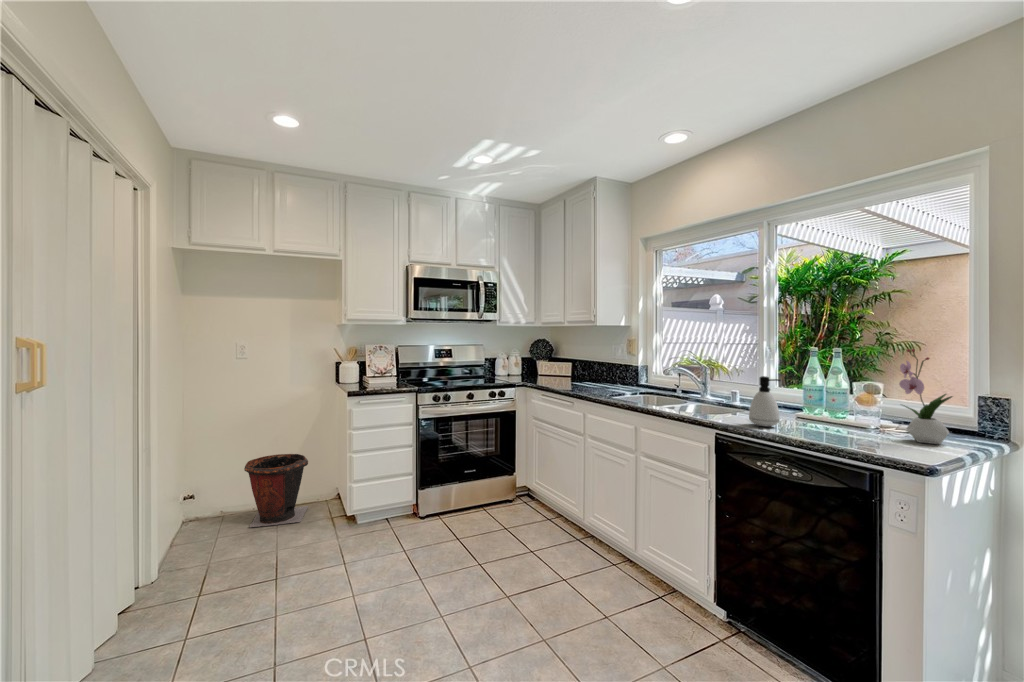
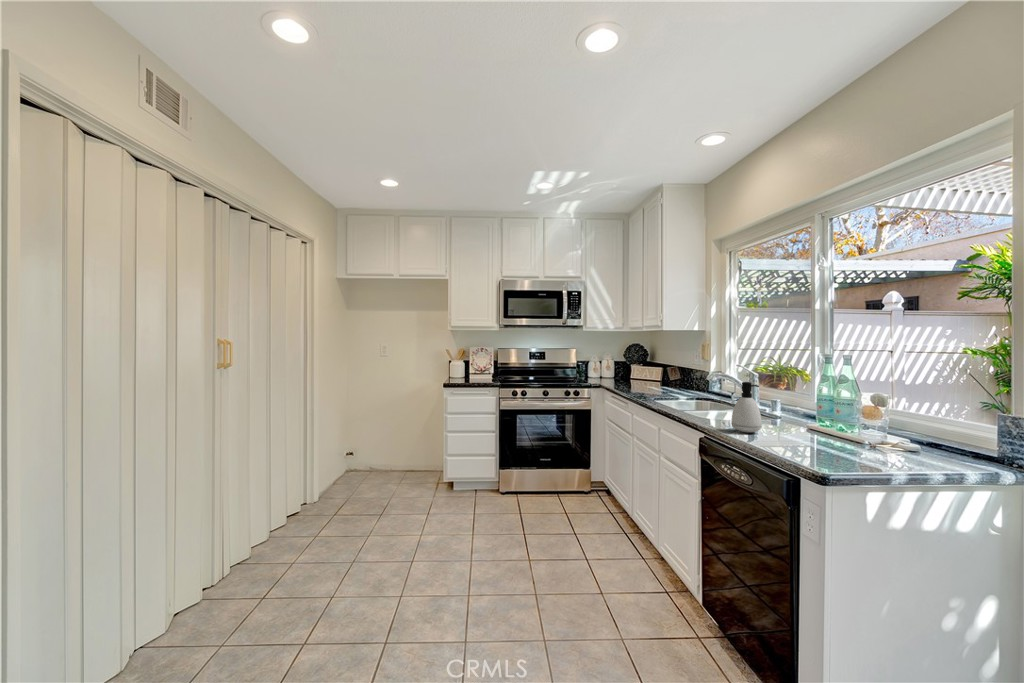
flower arrangement: present [899,349,952,444] -> none [874,356,926,463]
waste bin: present [244,454,308,527] -> none [382,430,428,483]

